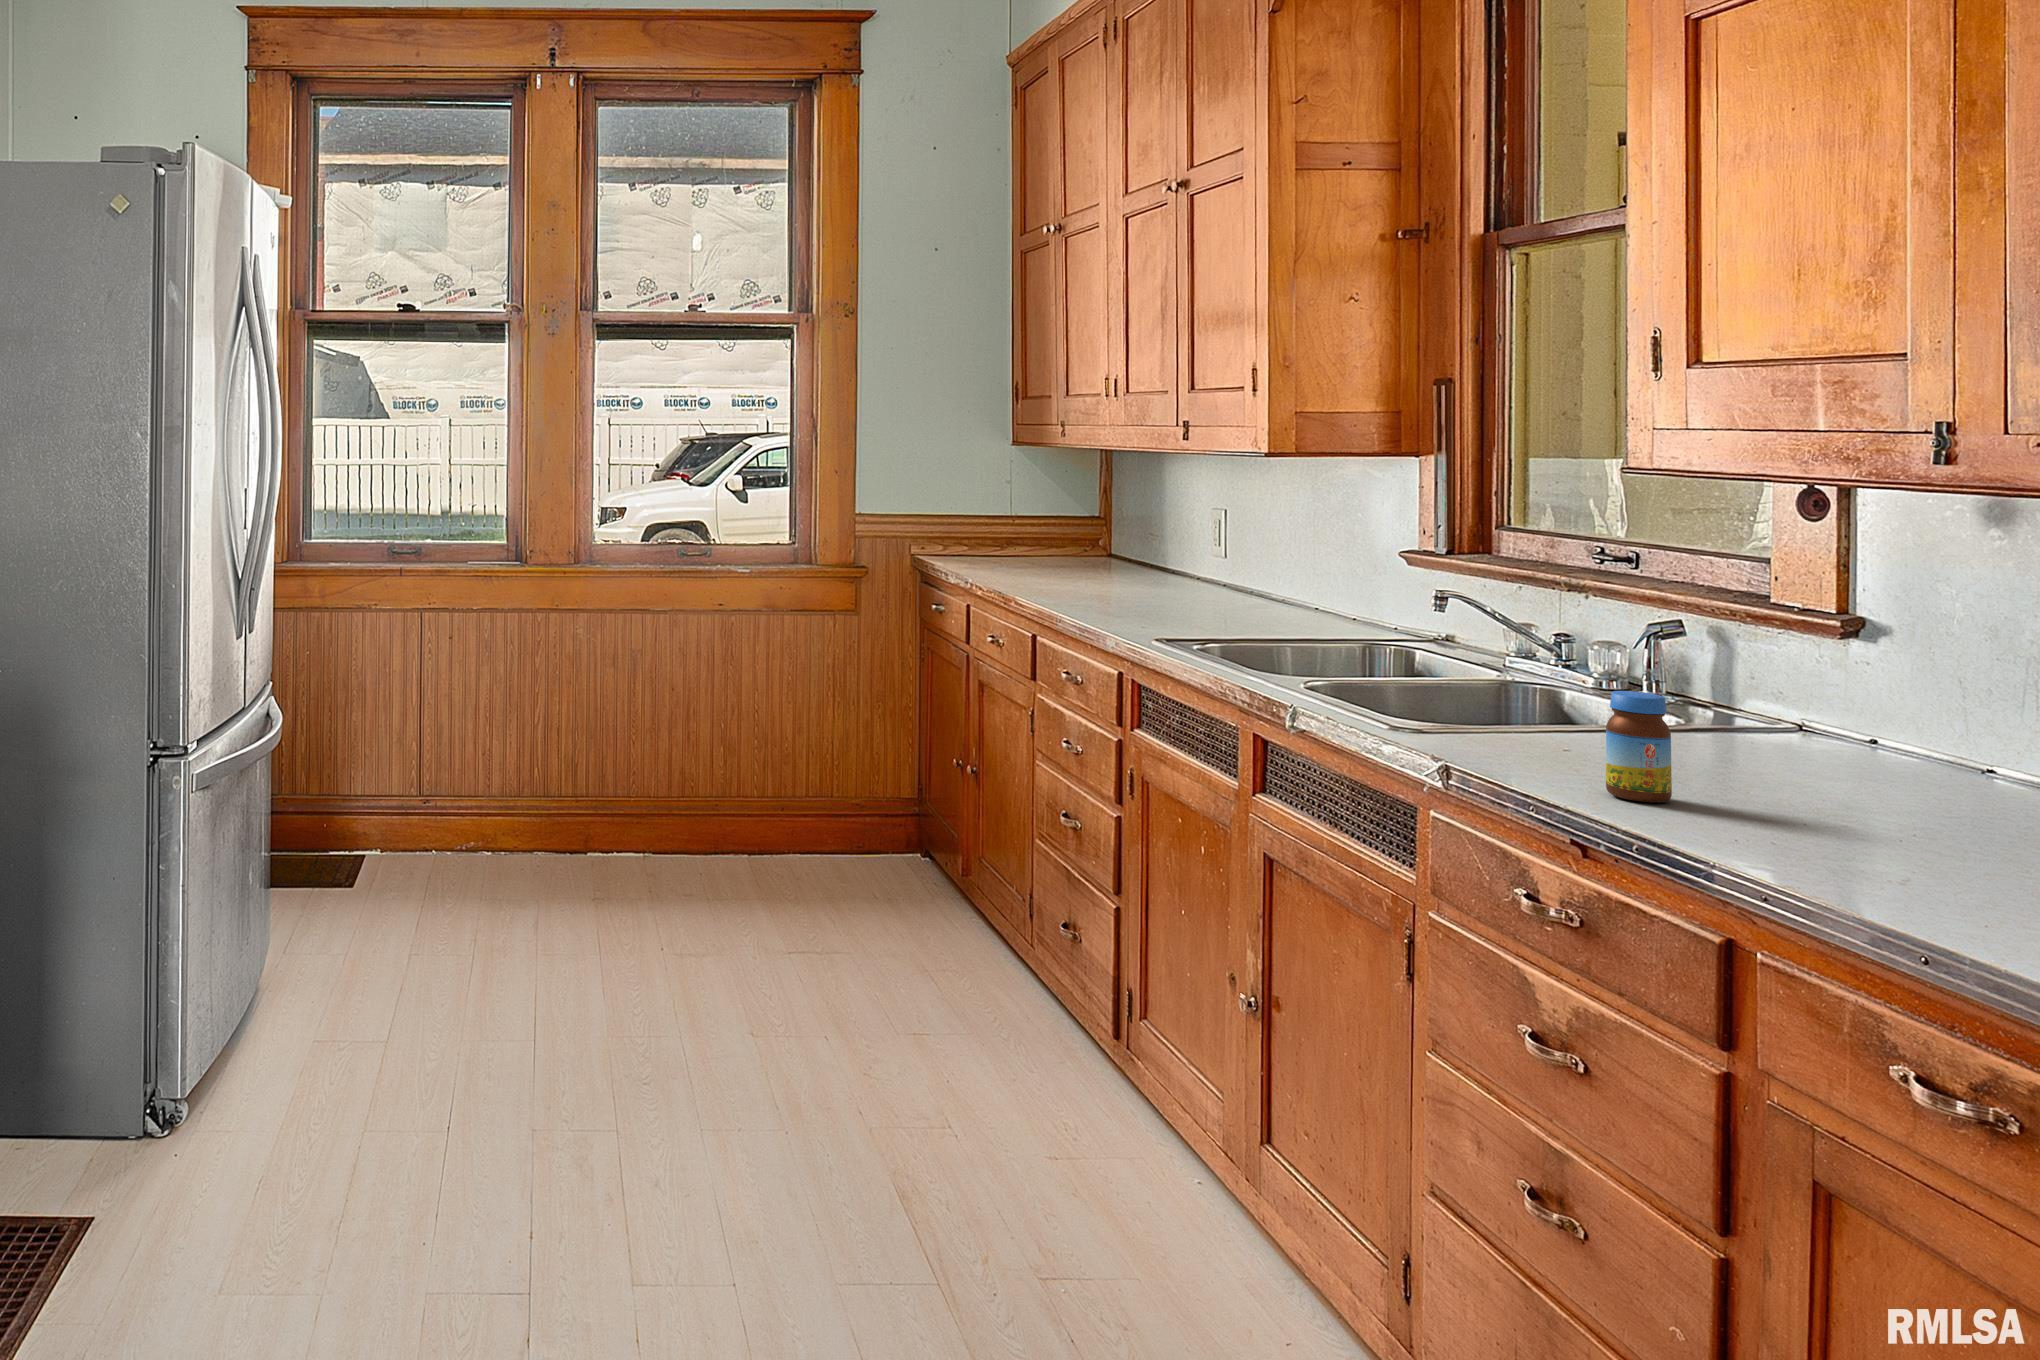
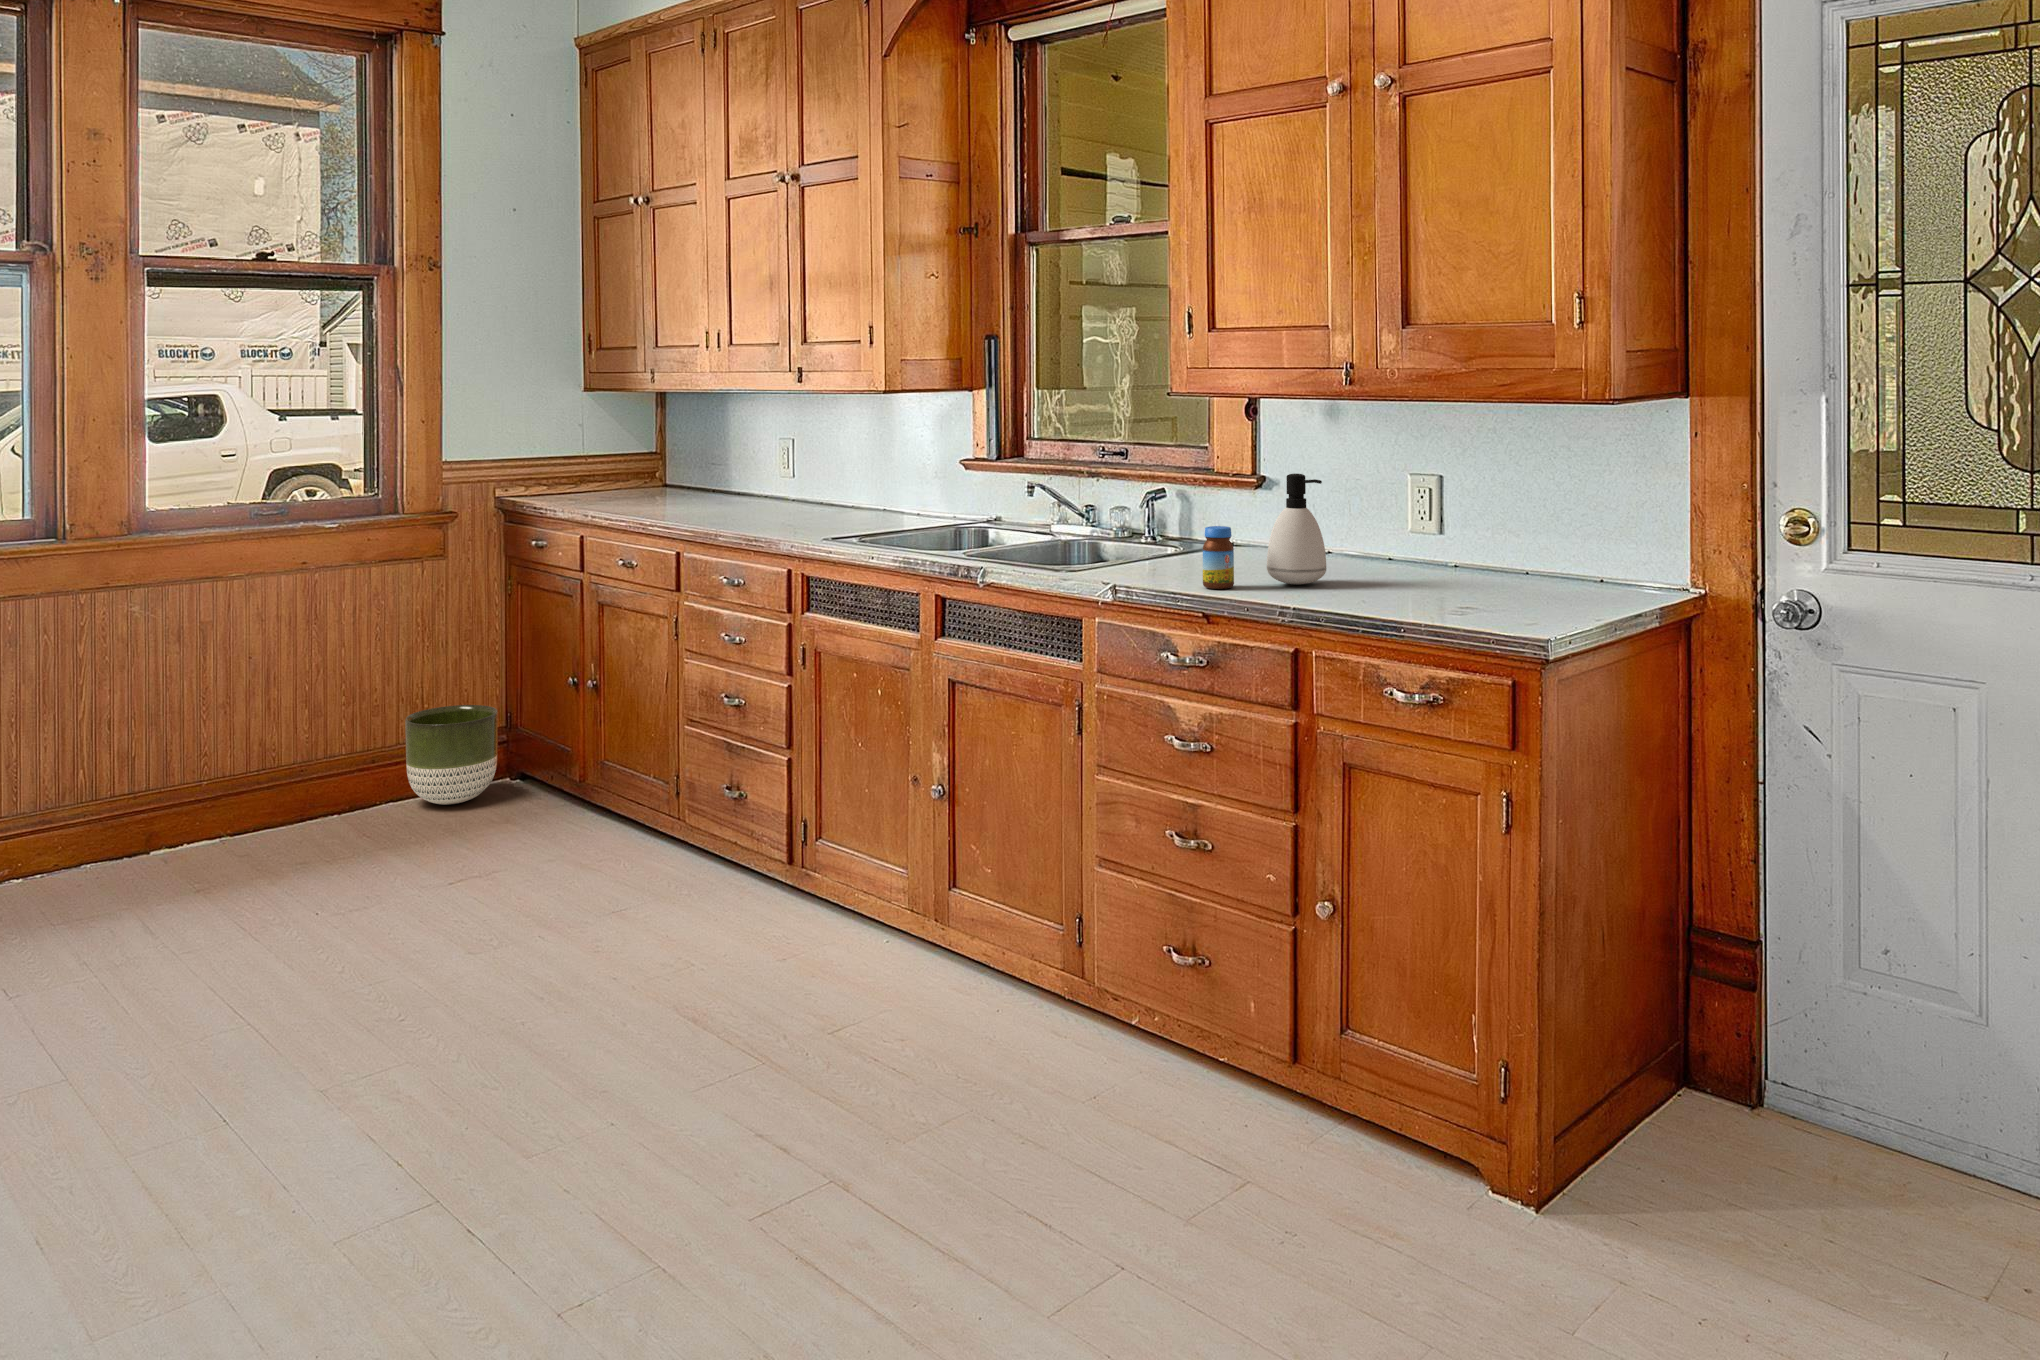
soap dispenser: none [1749,618,1889,824] -> present [1267,474,1326,584]
planter: none [798,762,888,866] -> present [405,705,498,805]

